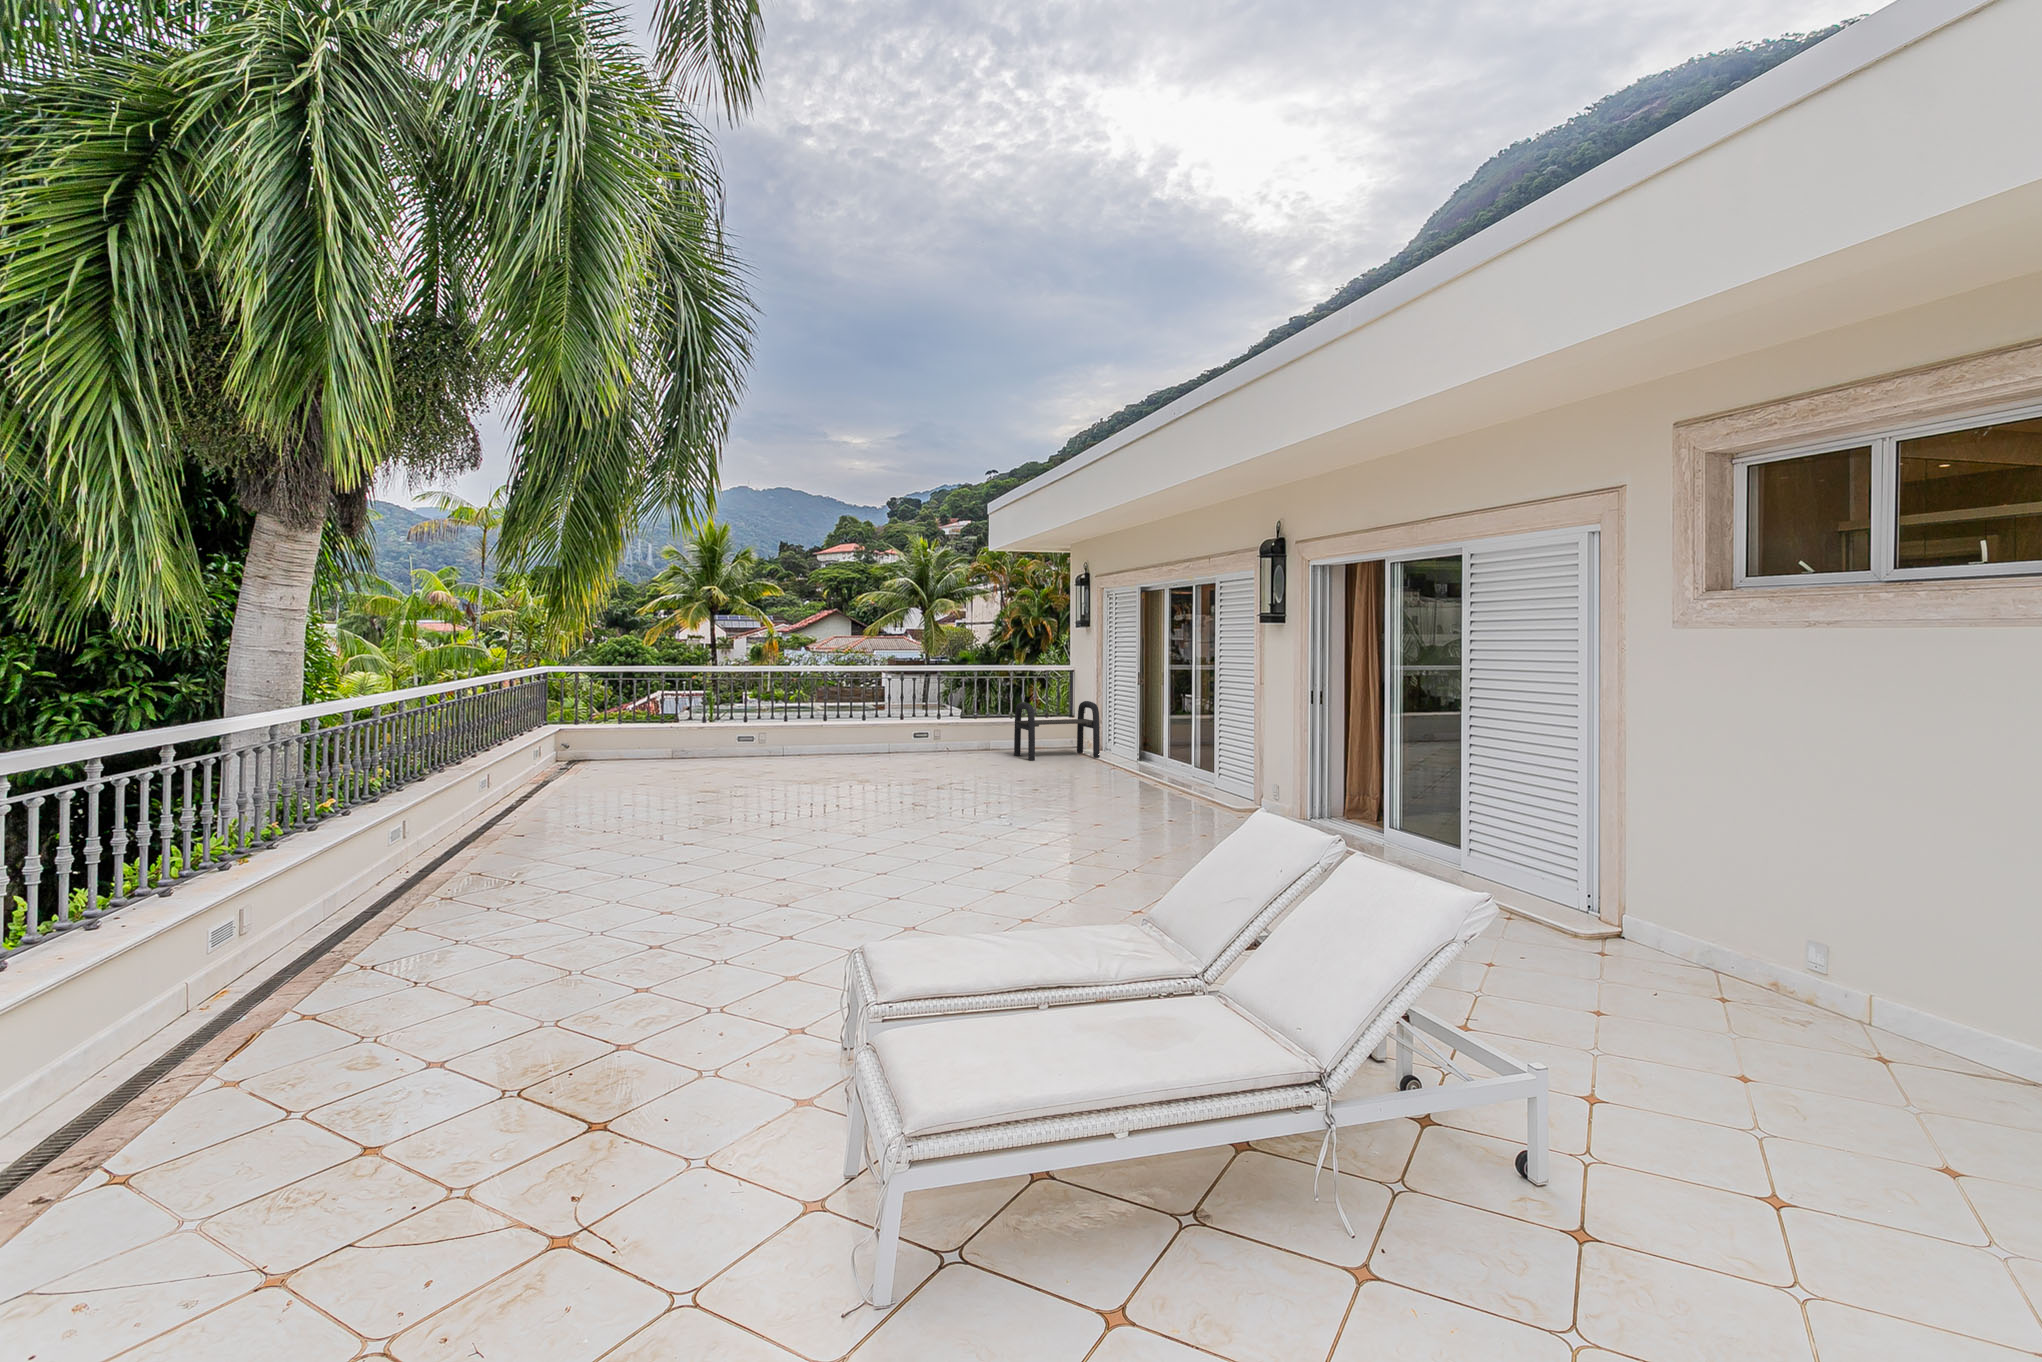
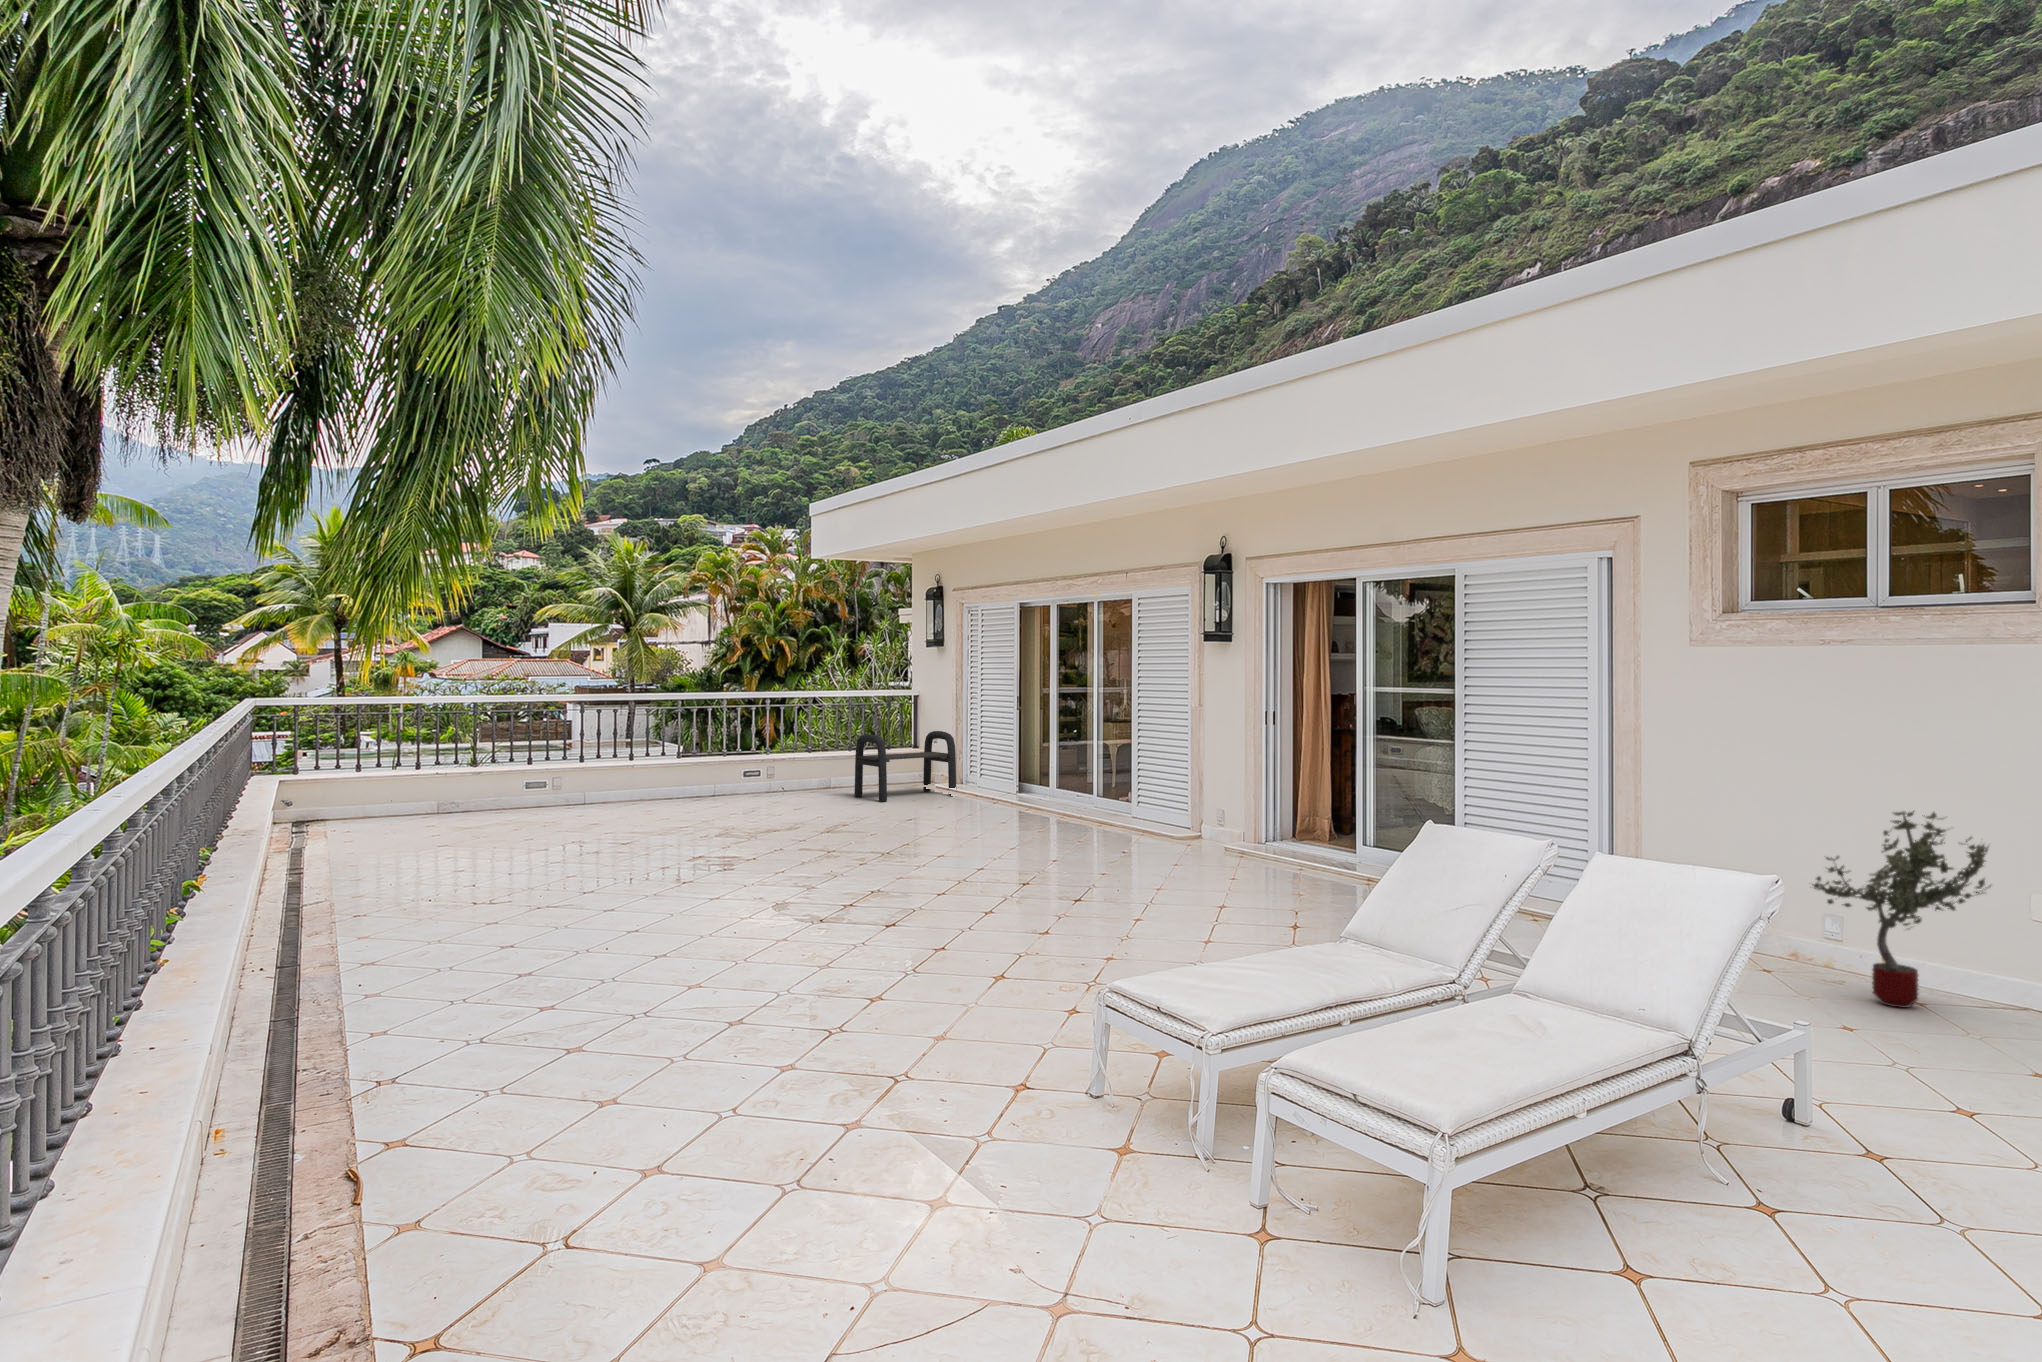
potted tree: none [1764,821,1971,1055] -> present [1813,811,1990,1008]

